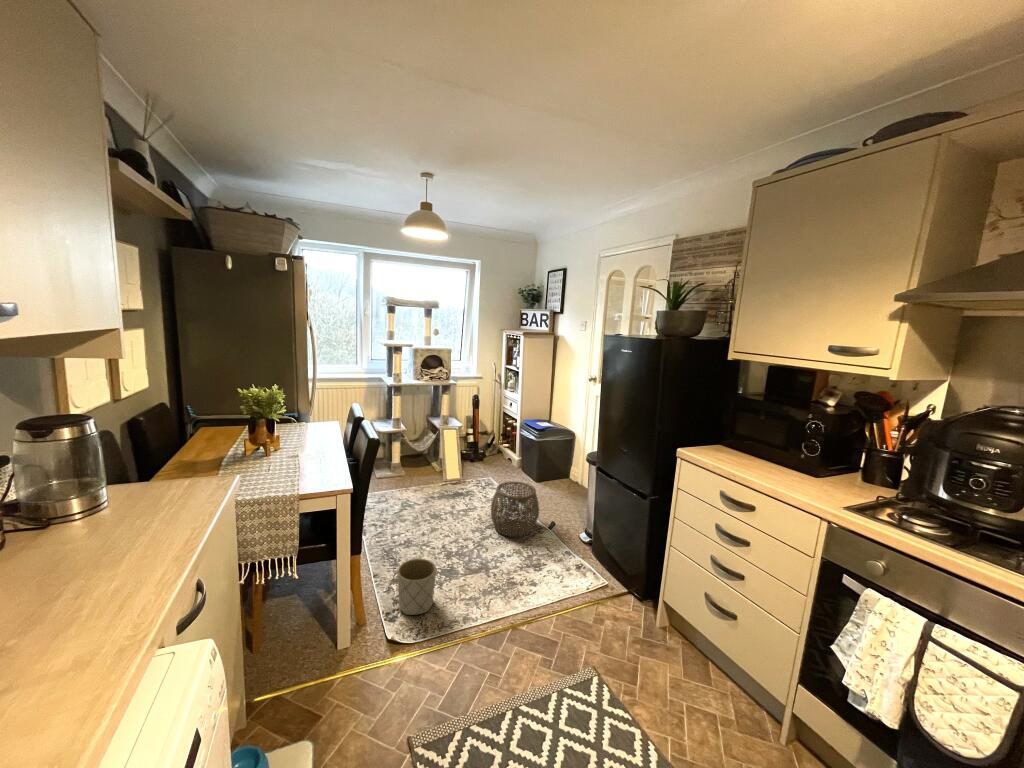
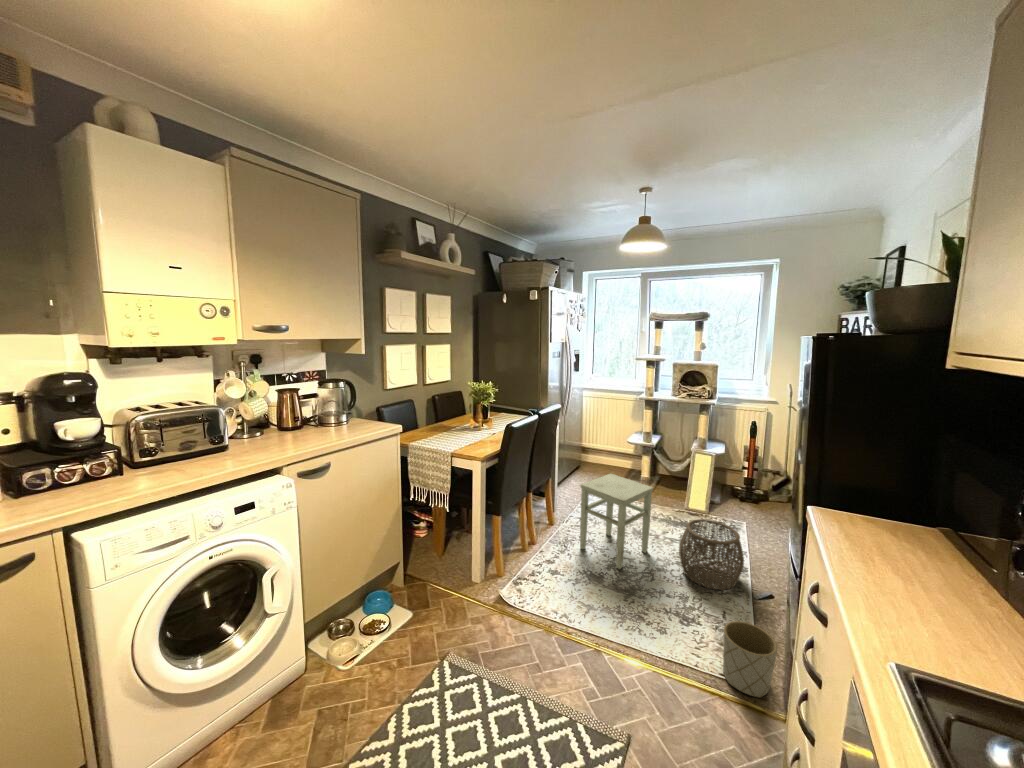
stool: none [406,467,464,555] -> present [580,474,653,569]
planter: present [398,559,436,615] -> present [723,621,777,698]

